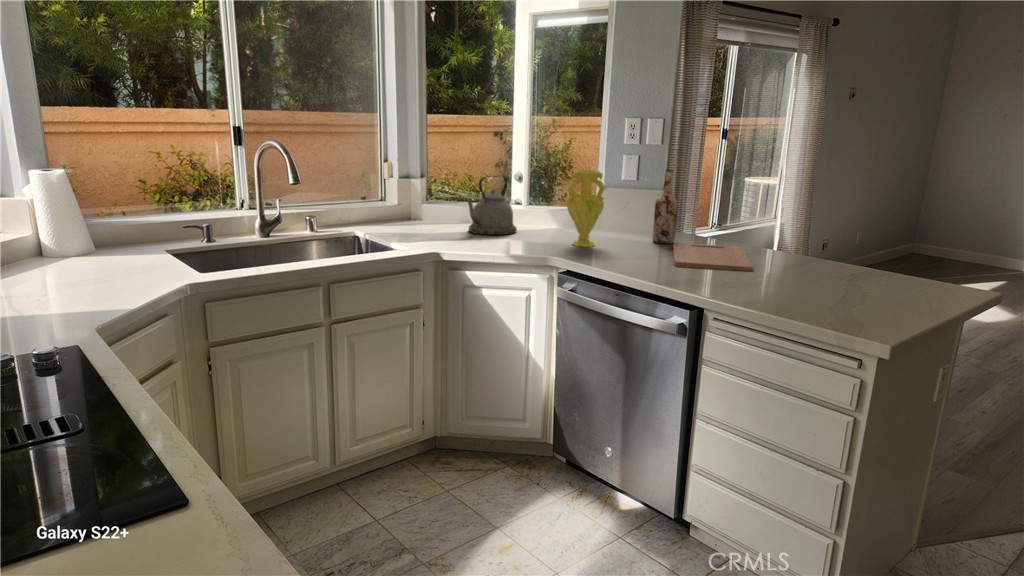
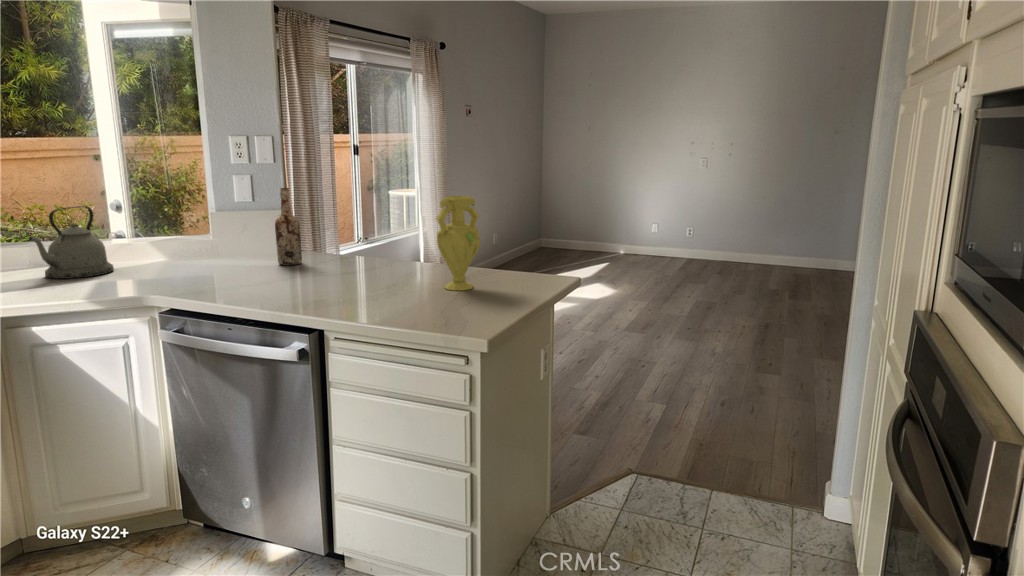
vase: present [567,170,606,247] -> present [436,196,480,290]
cutting board: present [673,243,752,271] -> none [294,260,374,289]

